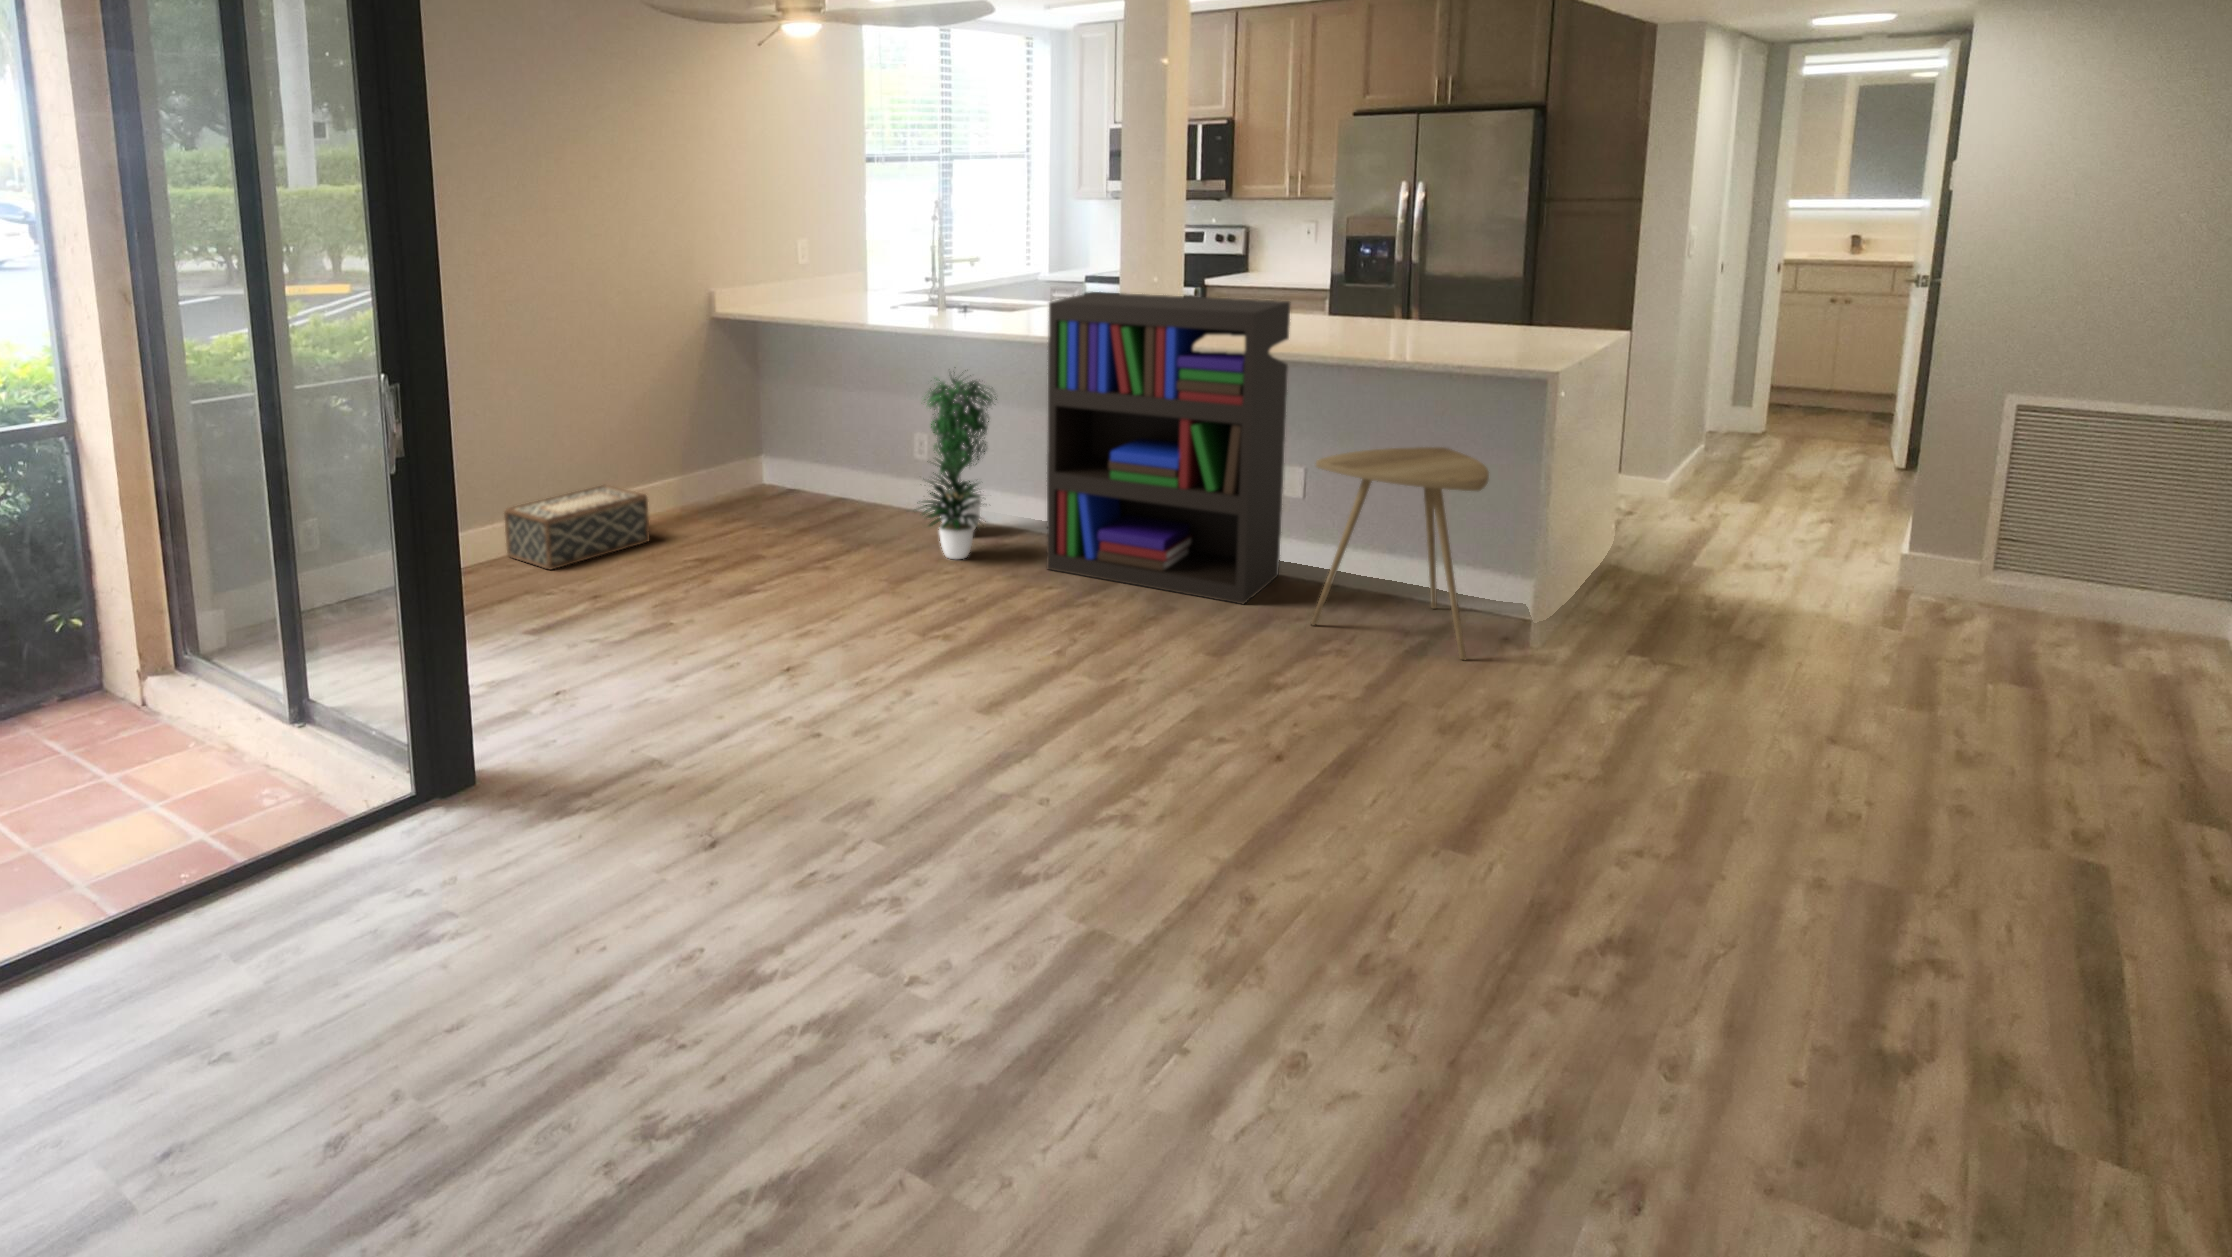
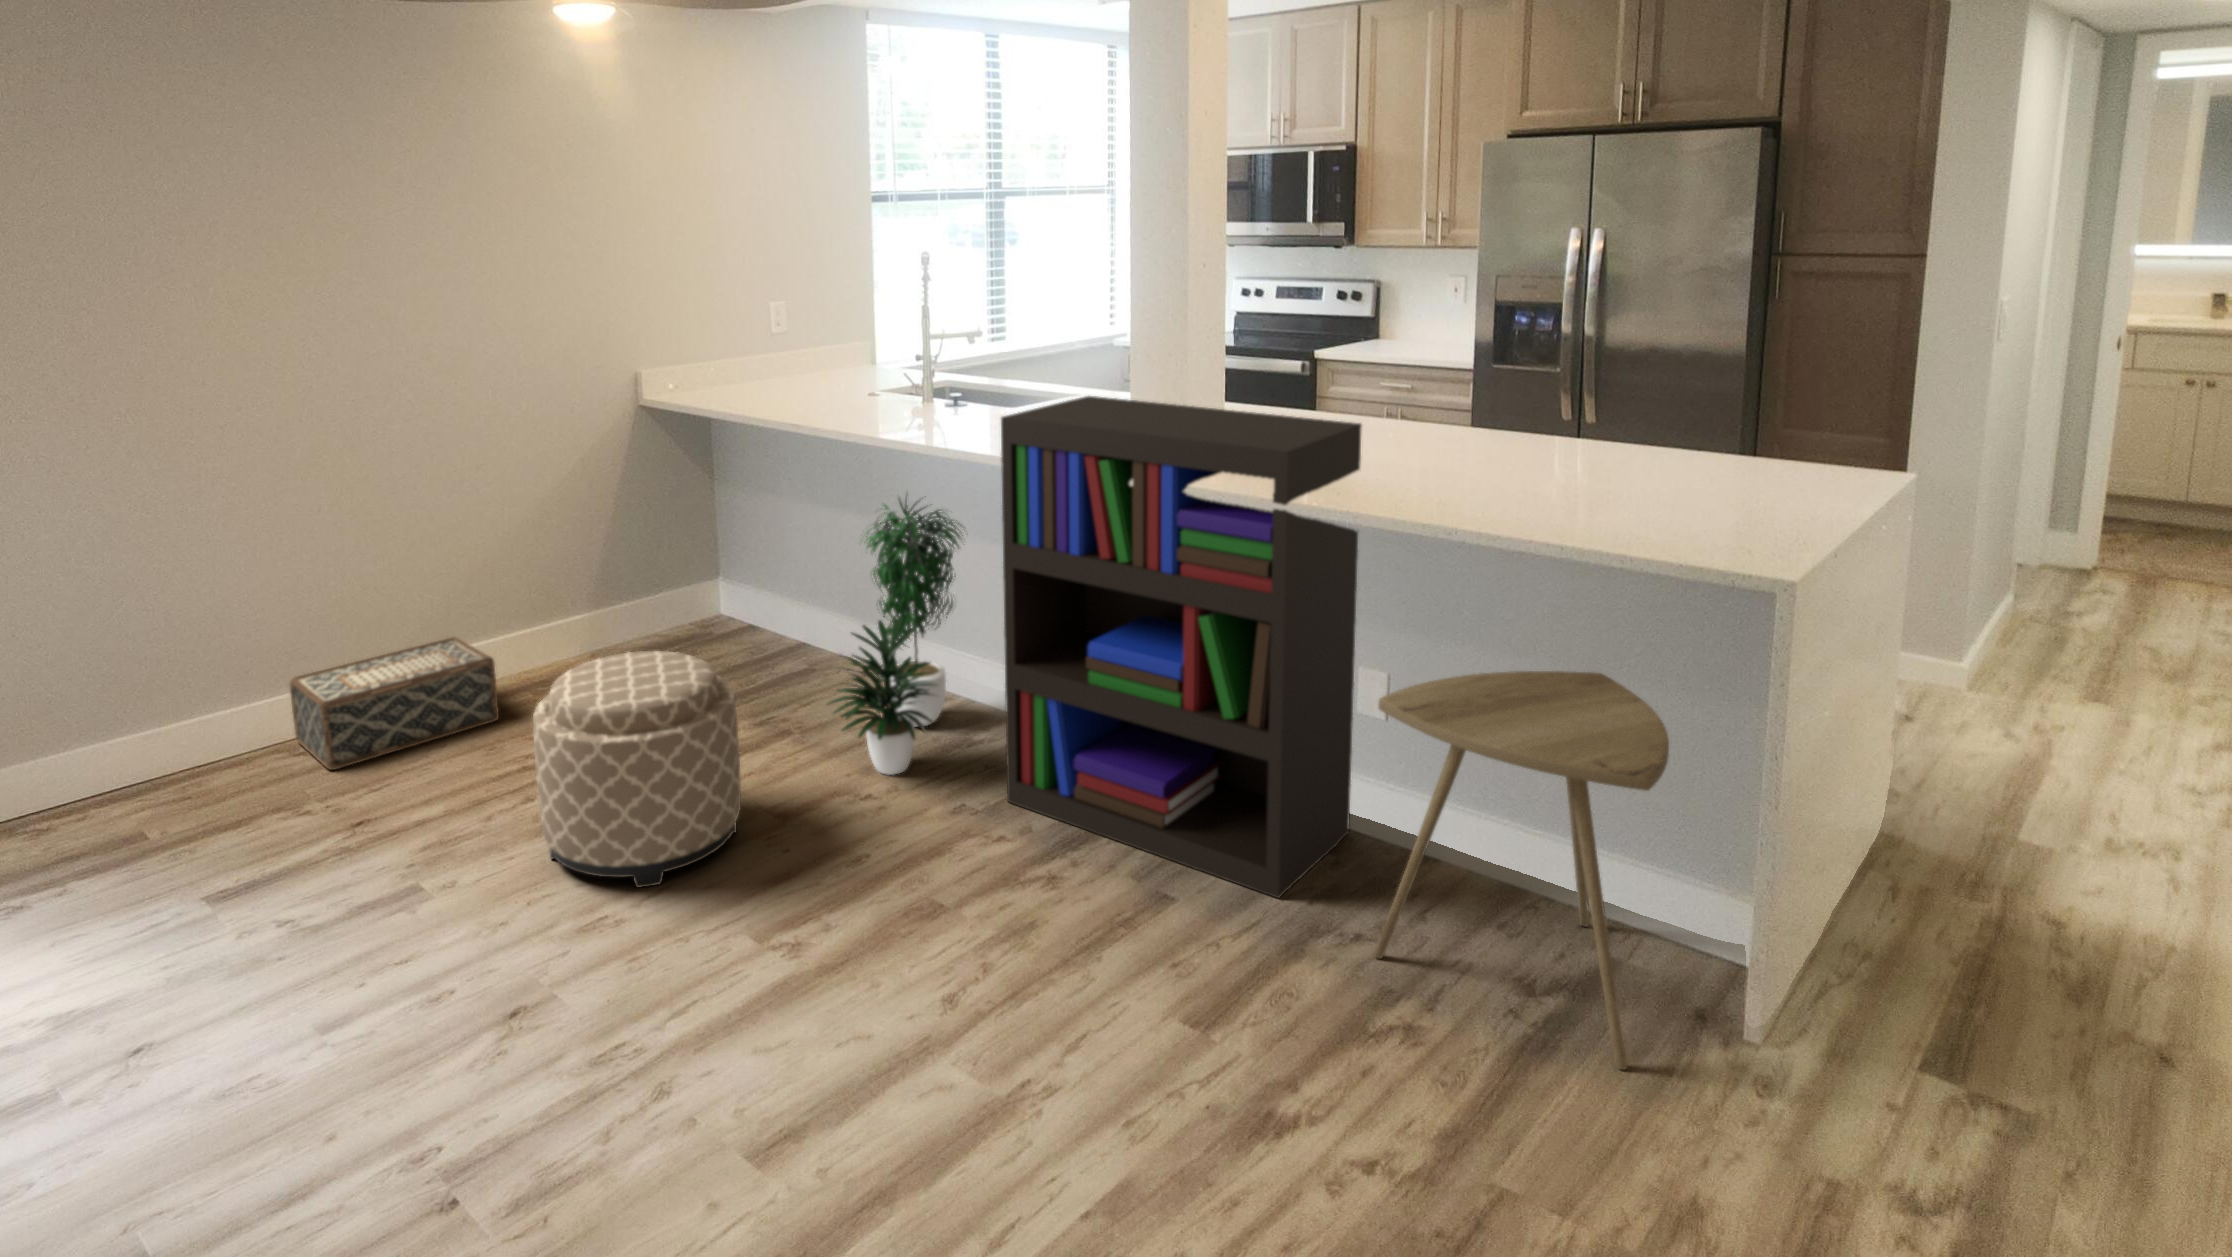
ottoman: none [740,468,876,615] -> present [533,651,741,887]

